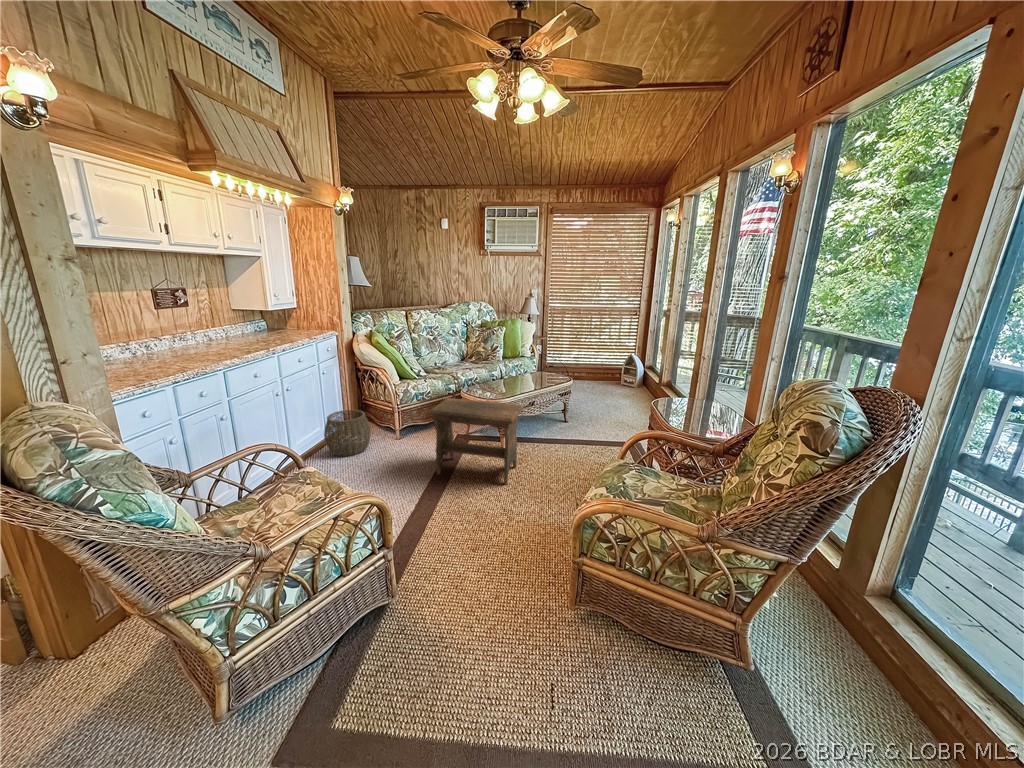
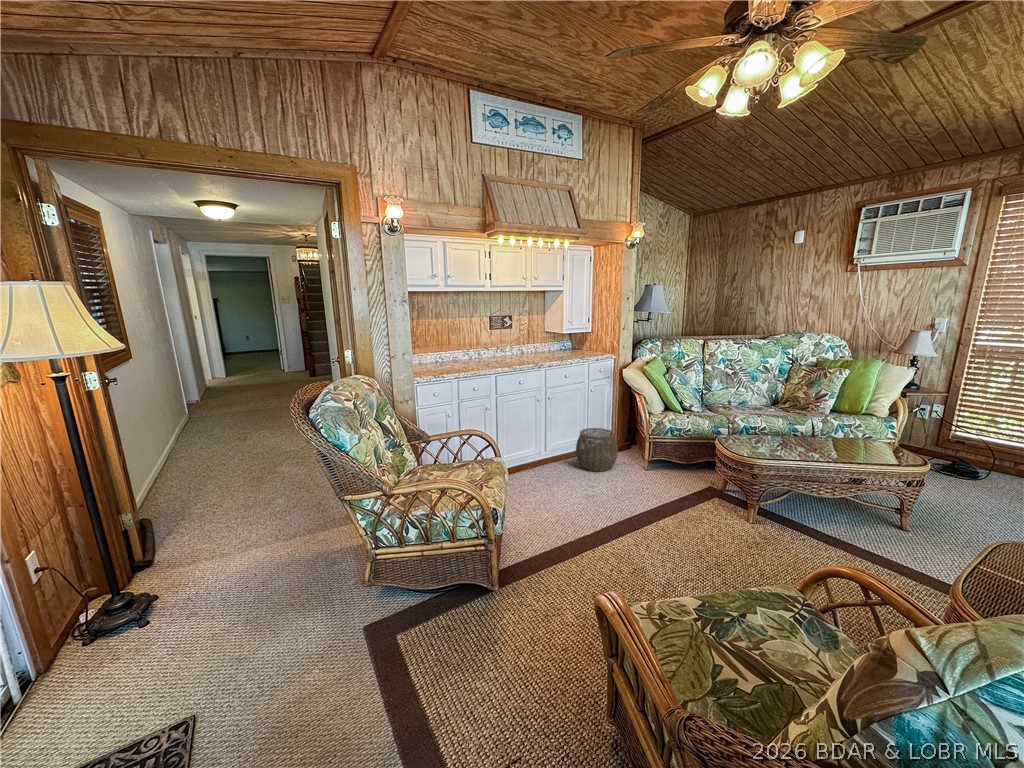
footstool: present [427,398,524,485] -> none [640,436,769,563]

